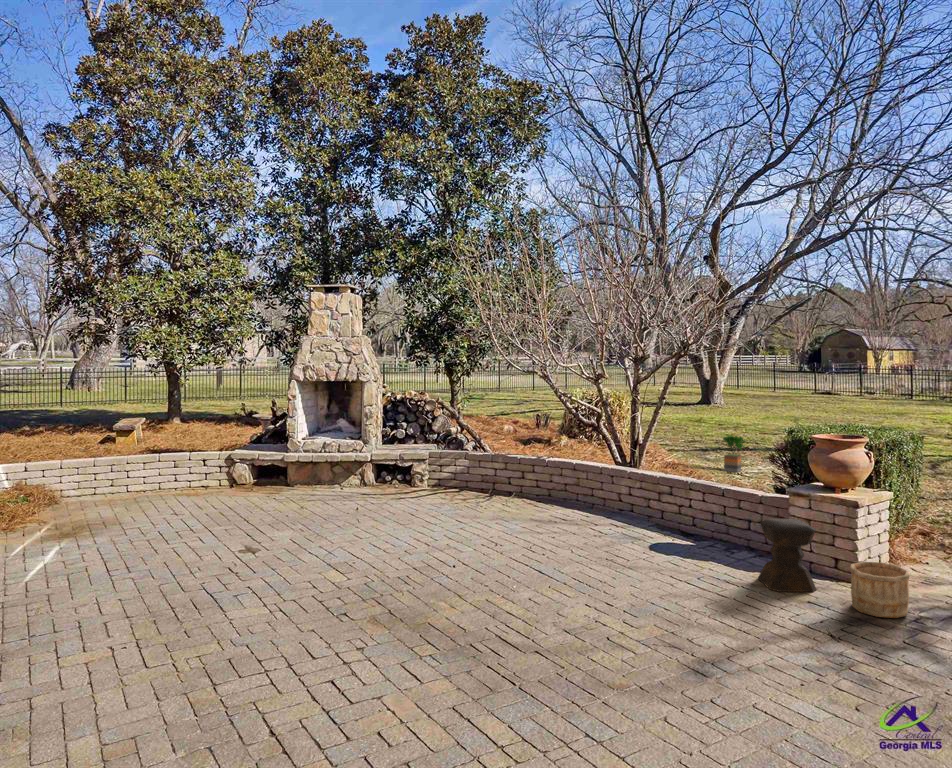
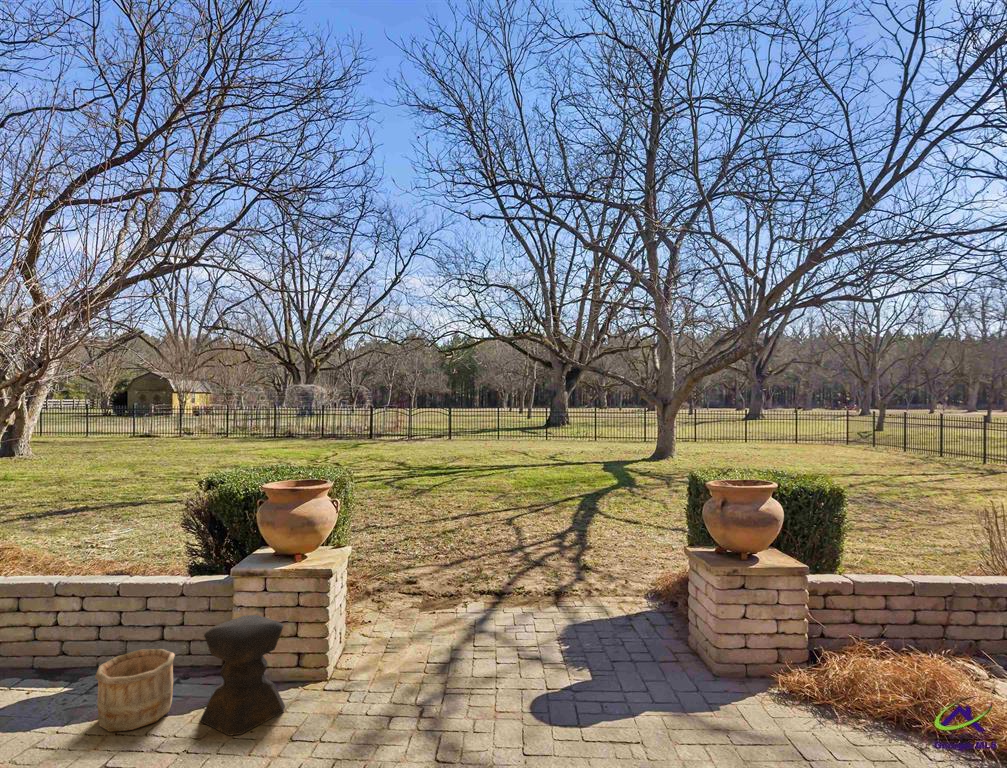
potted tree: present [723,435,745,472] -> none [64,495,100,544]
wooden bucket: present [850,562,911,618] -> present [95,649,175,732]

